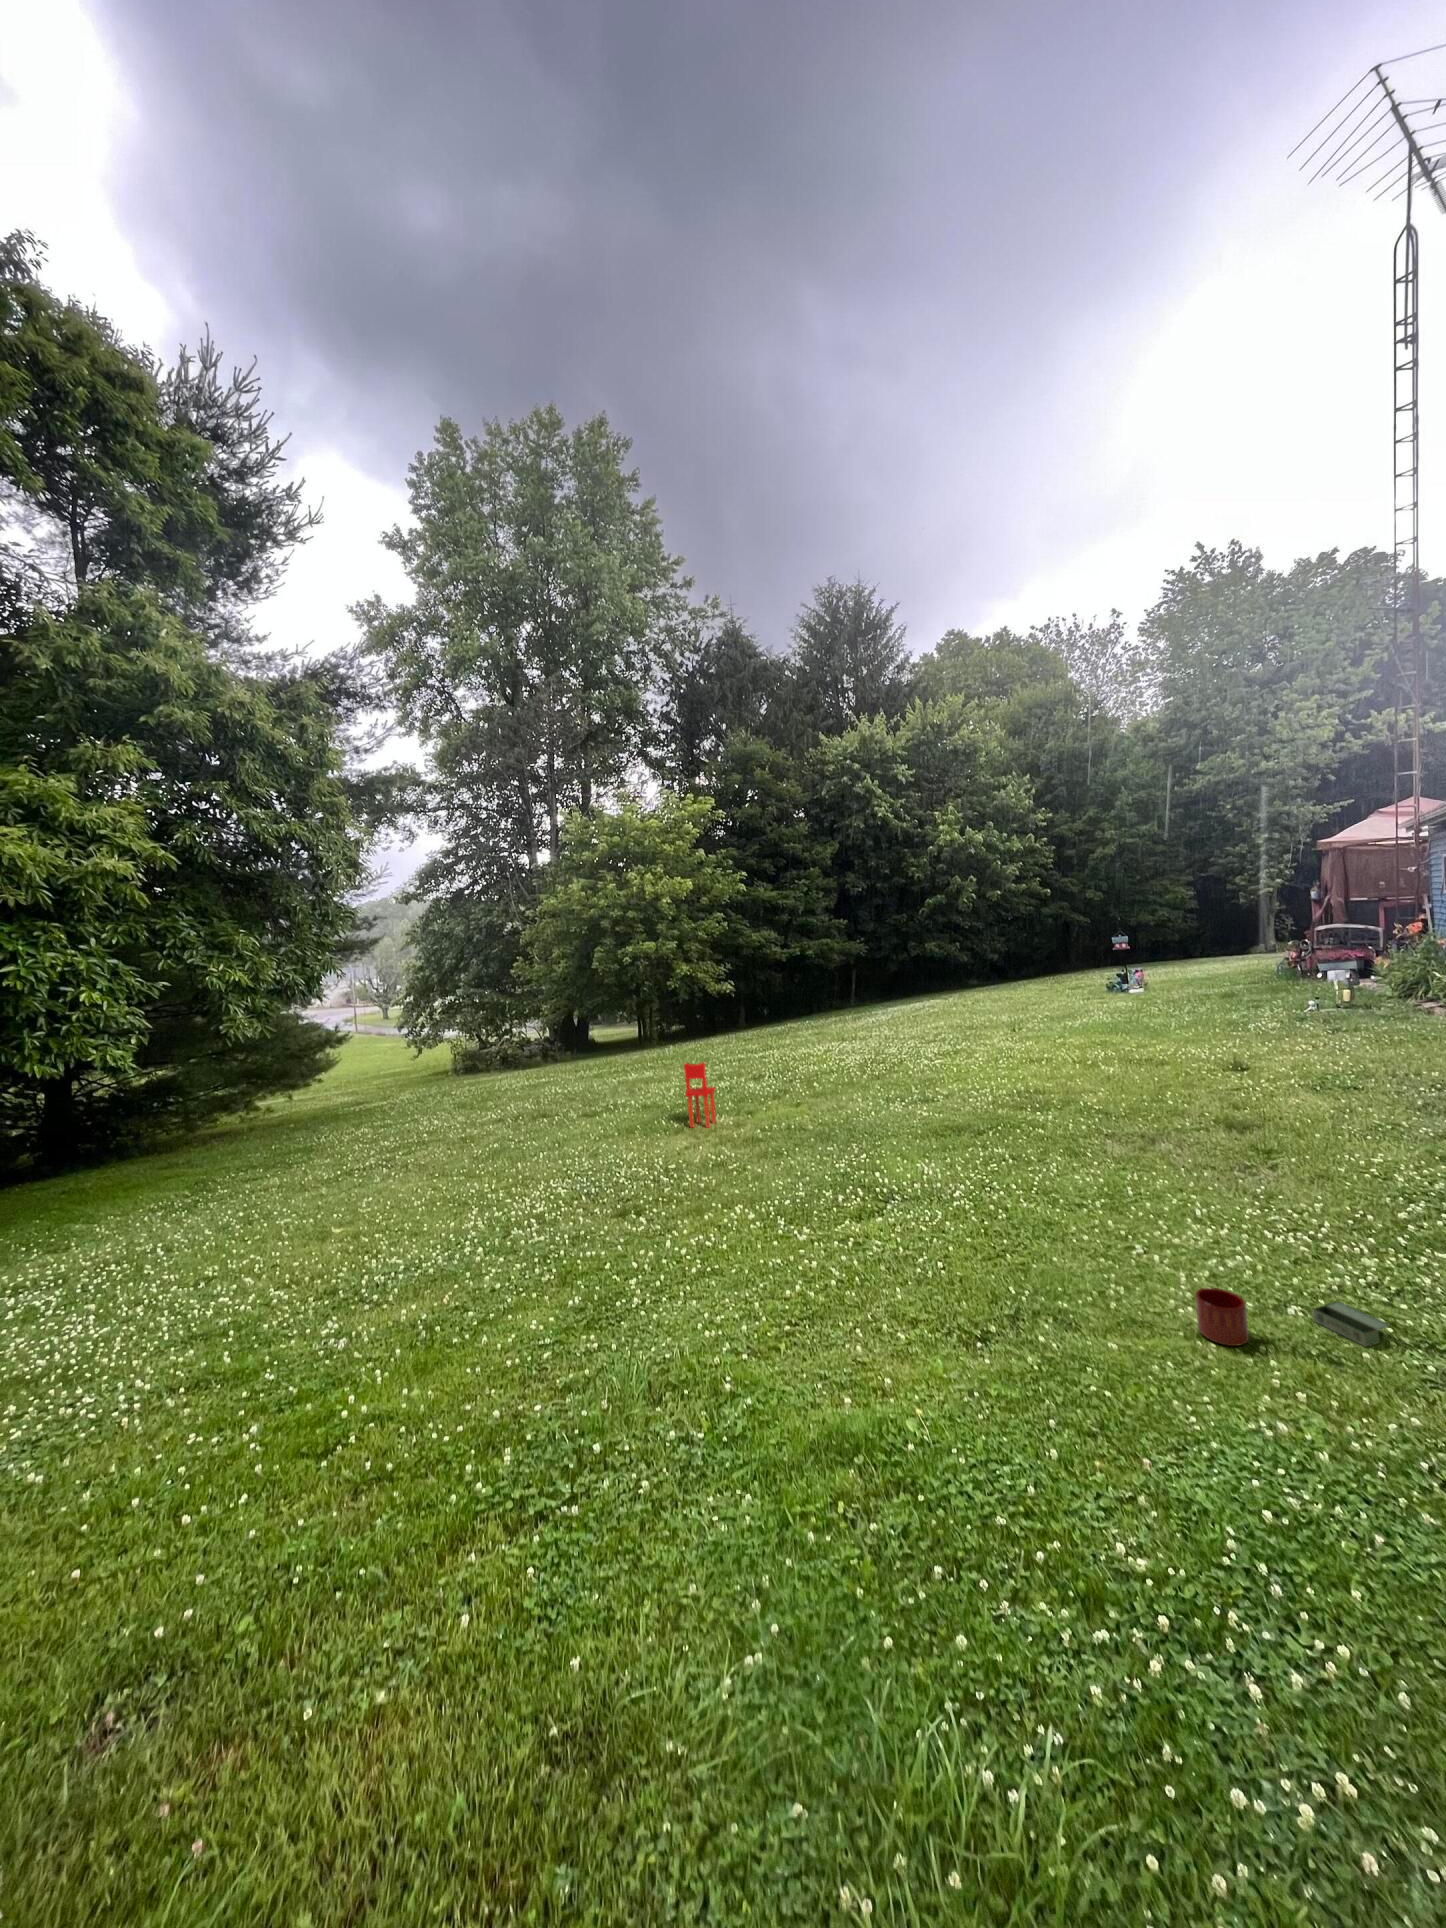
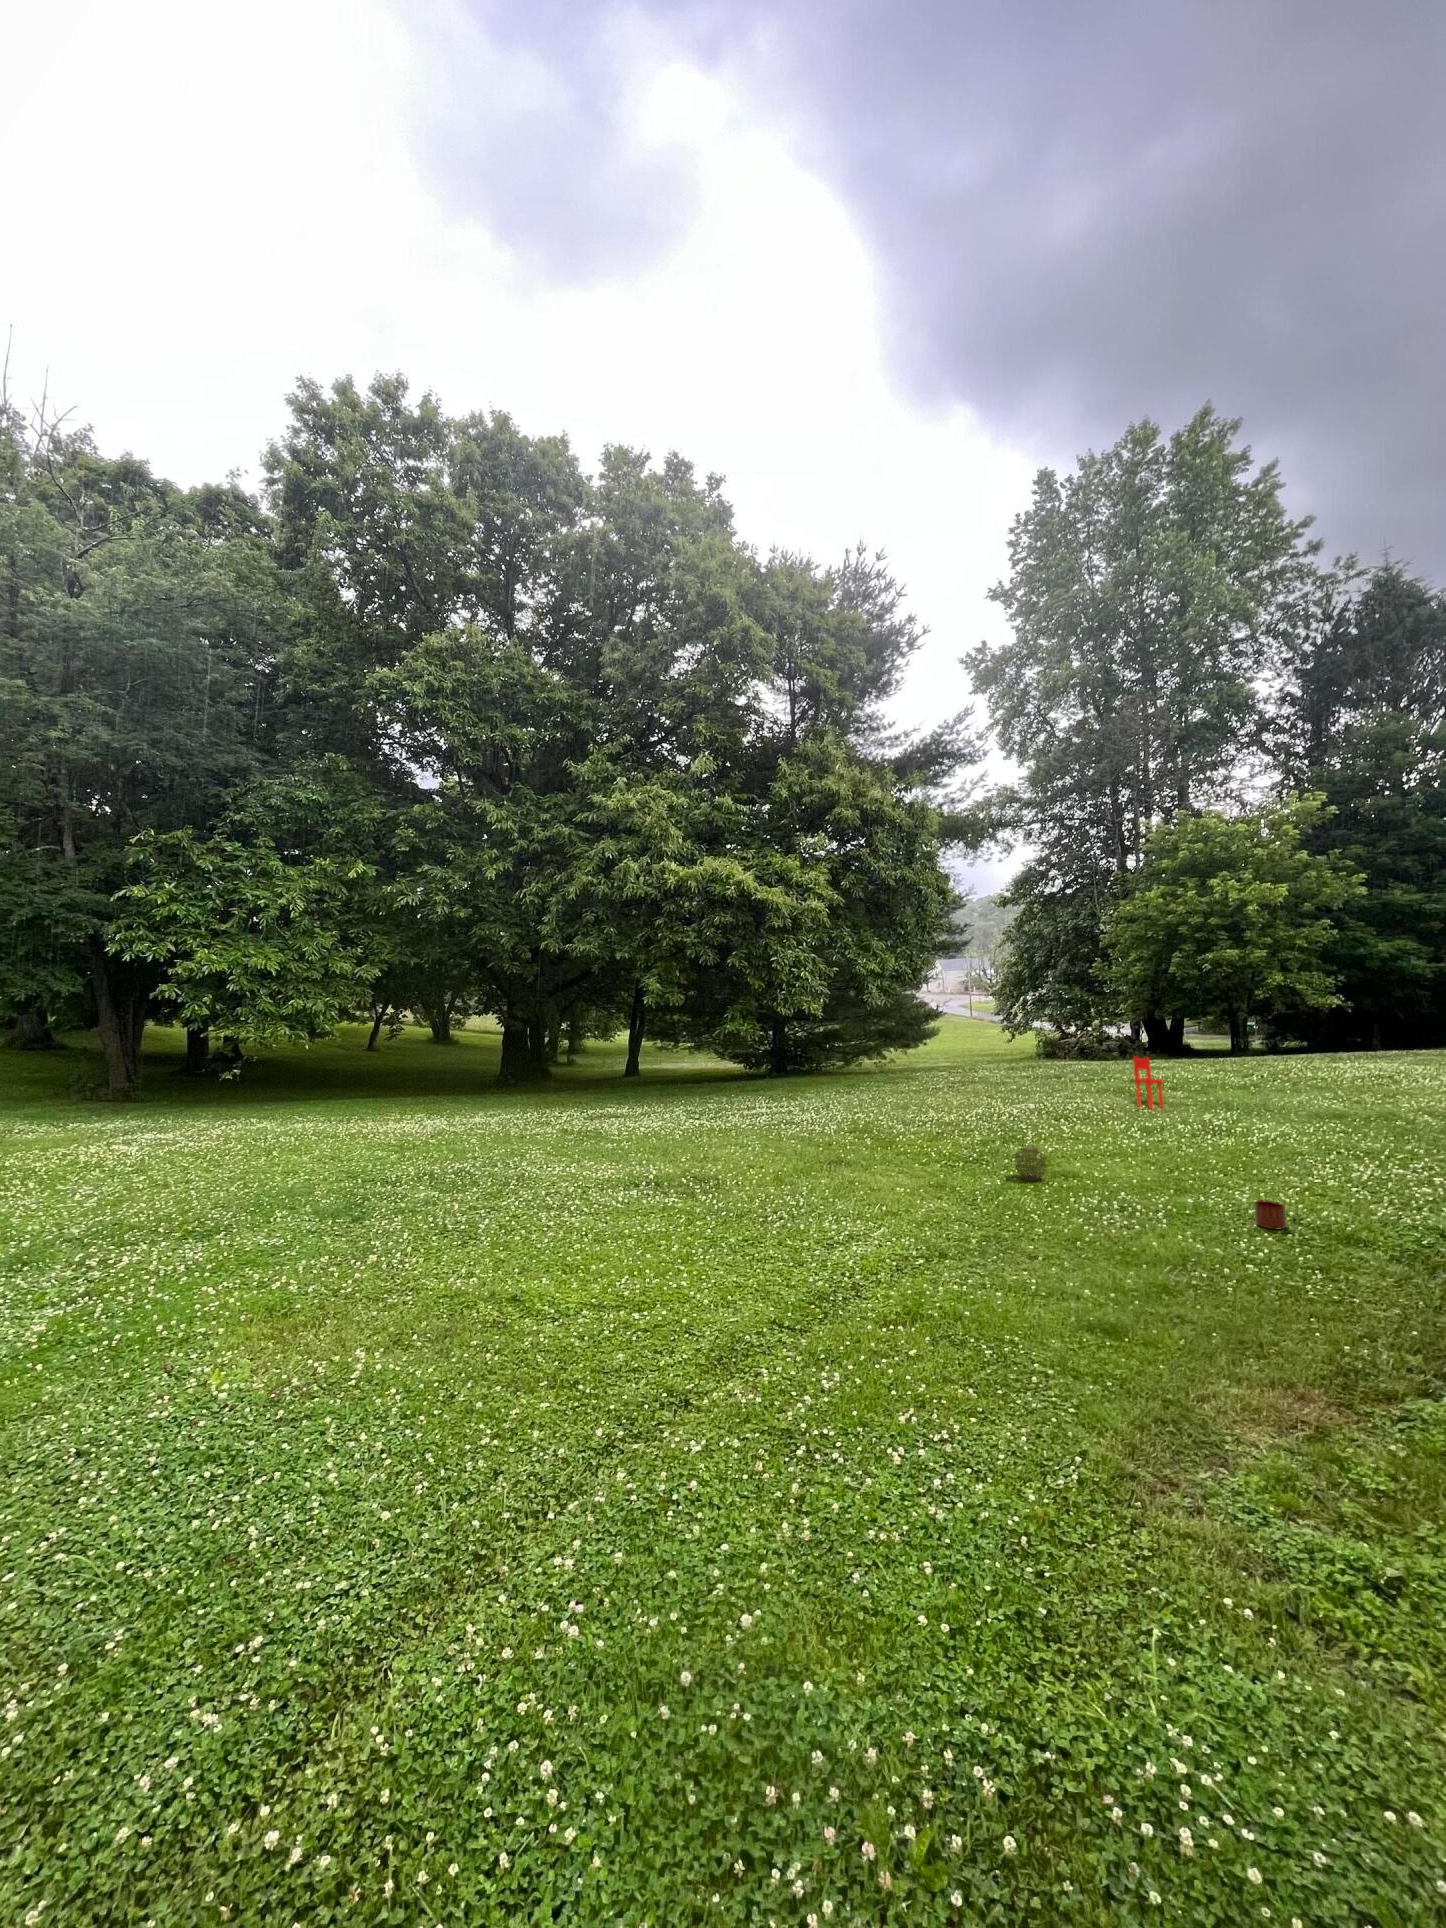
woven basket: none [767,1300,831,1383] -> present [1015,1146,1046,1180]
toolbox: present [1312,1301,1390,1347] -> none [1344,1231,1379,1251]

